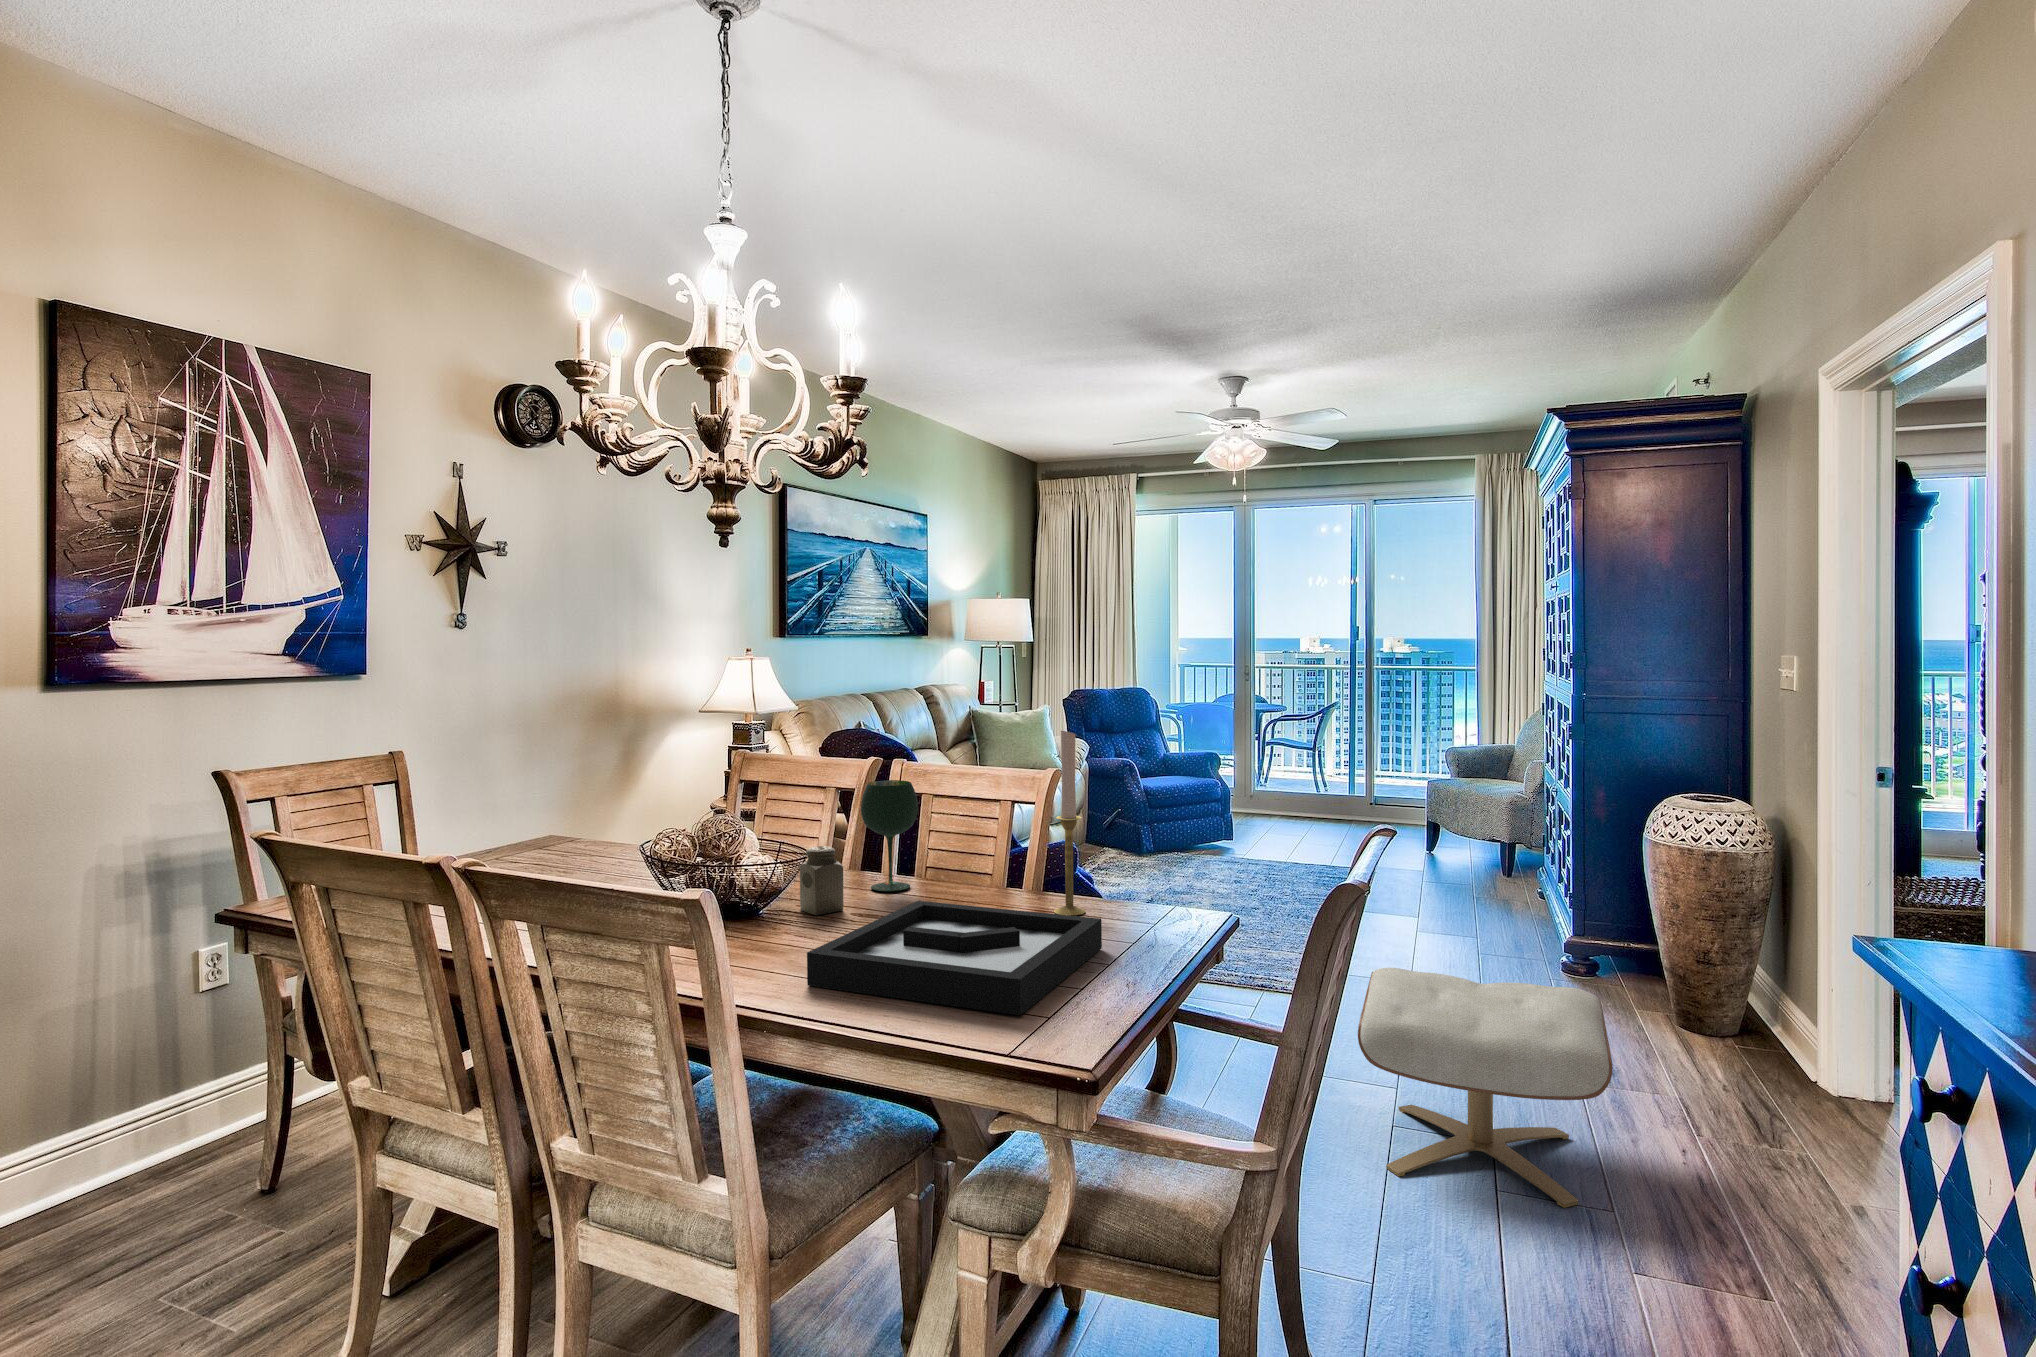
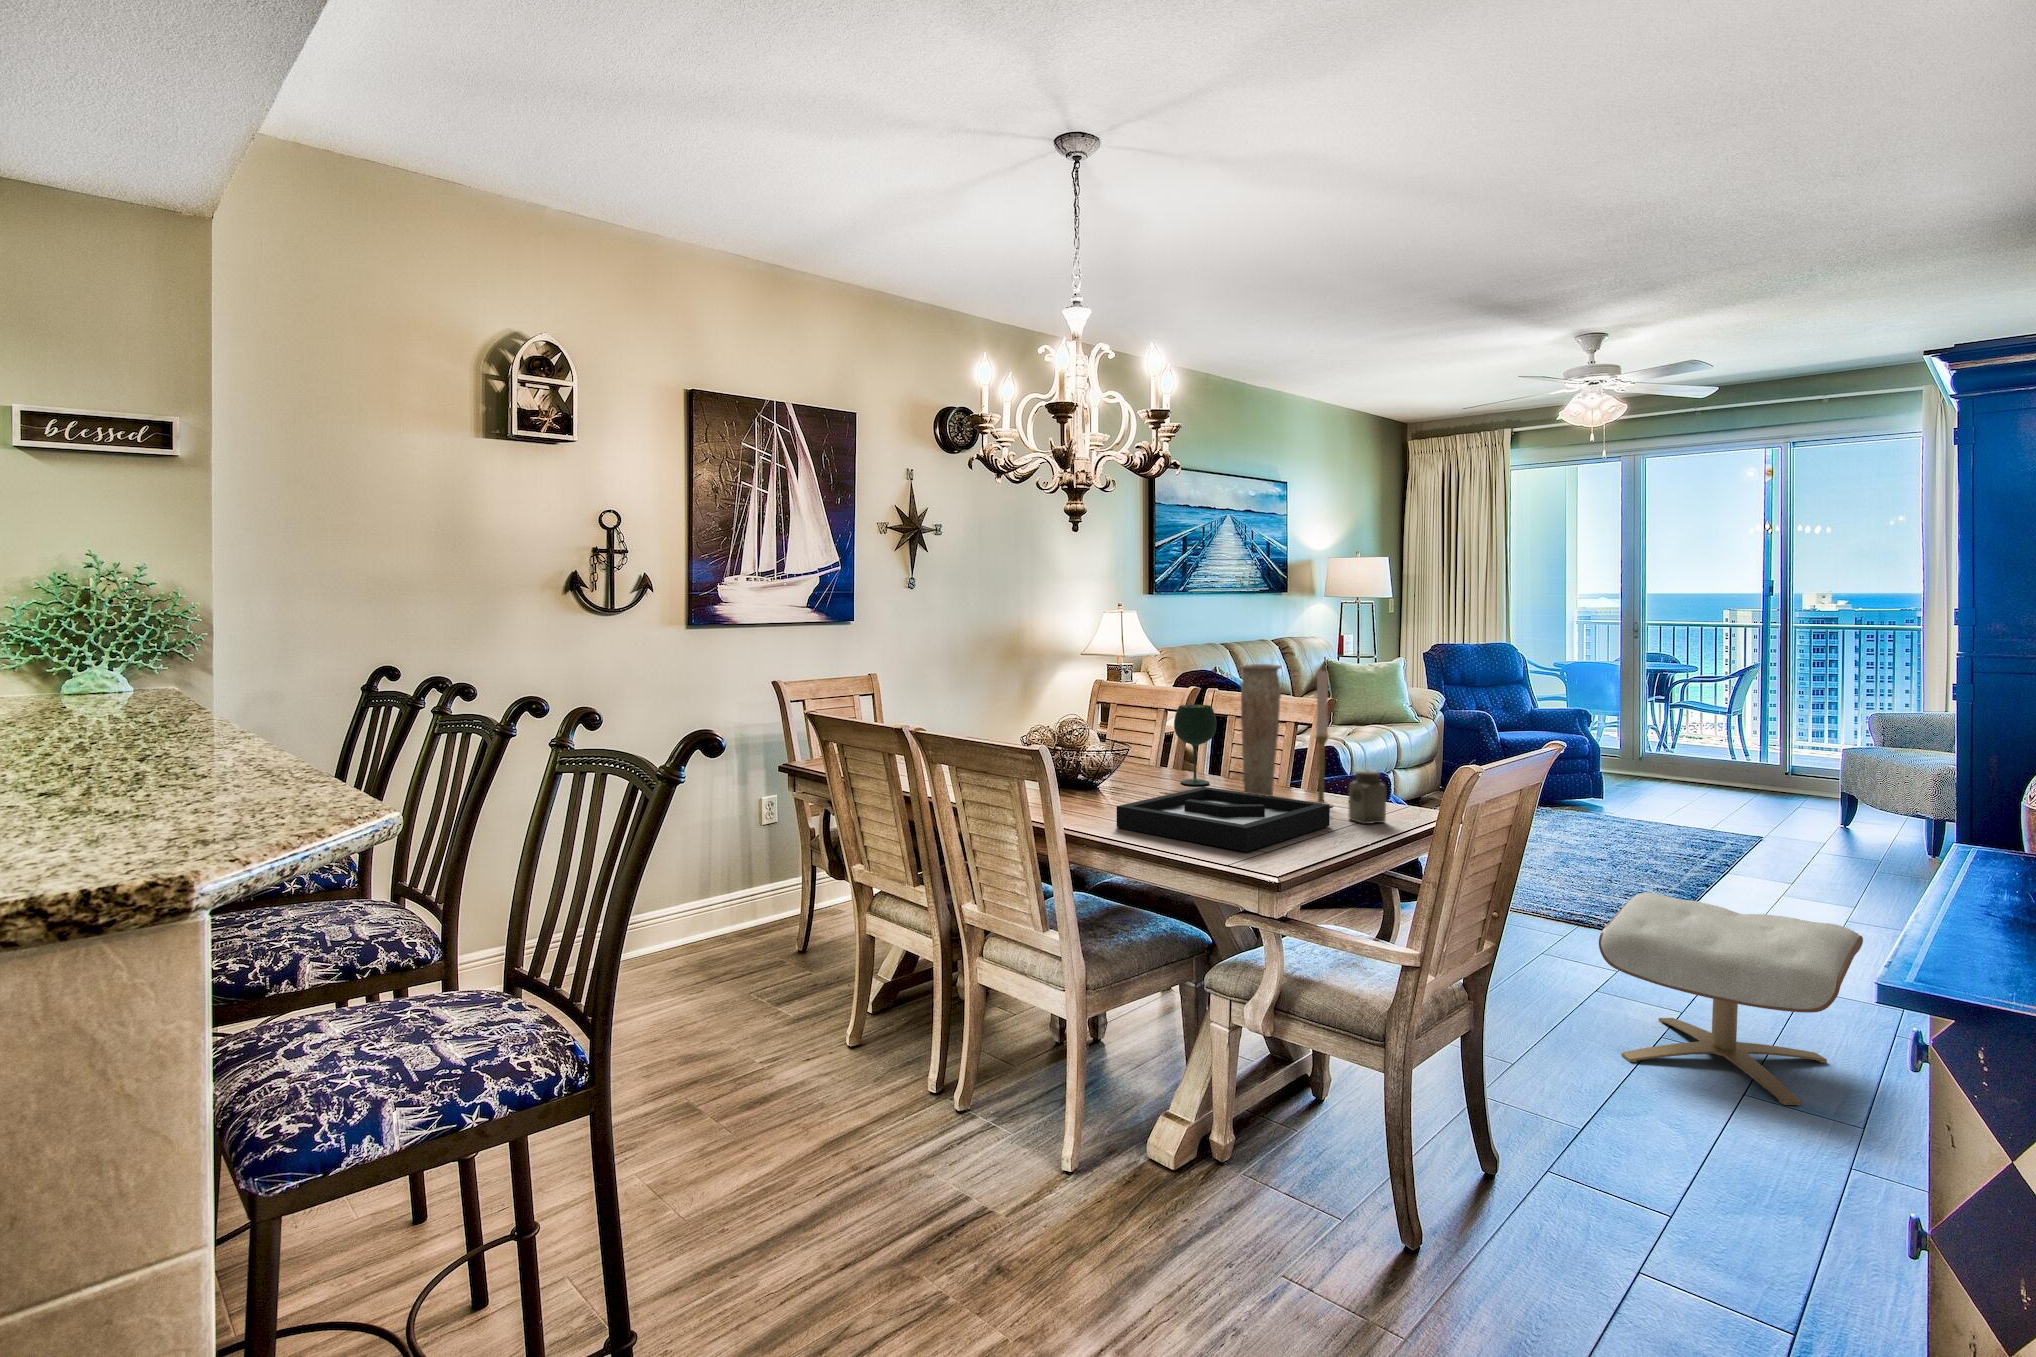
vase: none [954,724,1012,907] -> present [1239,664,1281,796]
salt shaker: present [800,846,843,915] -> present [1348,770,1387,824]

